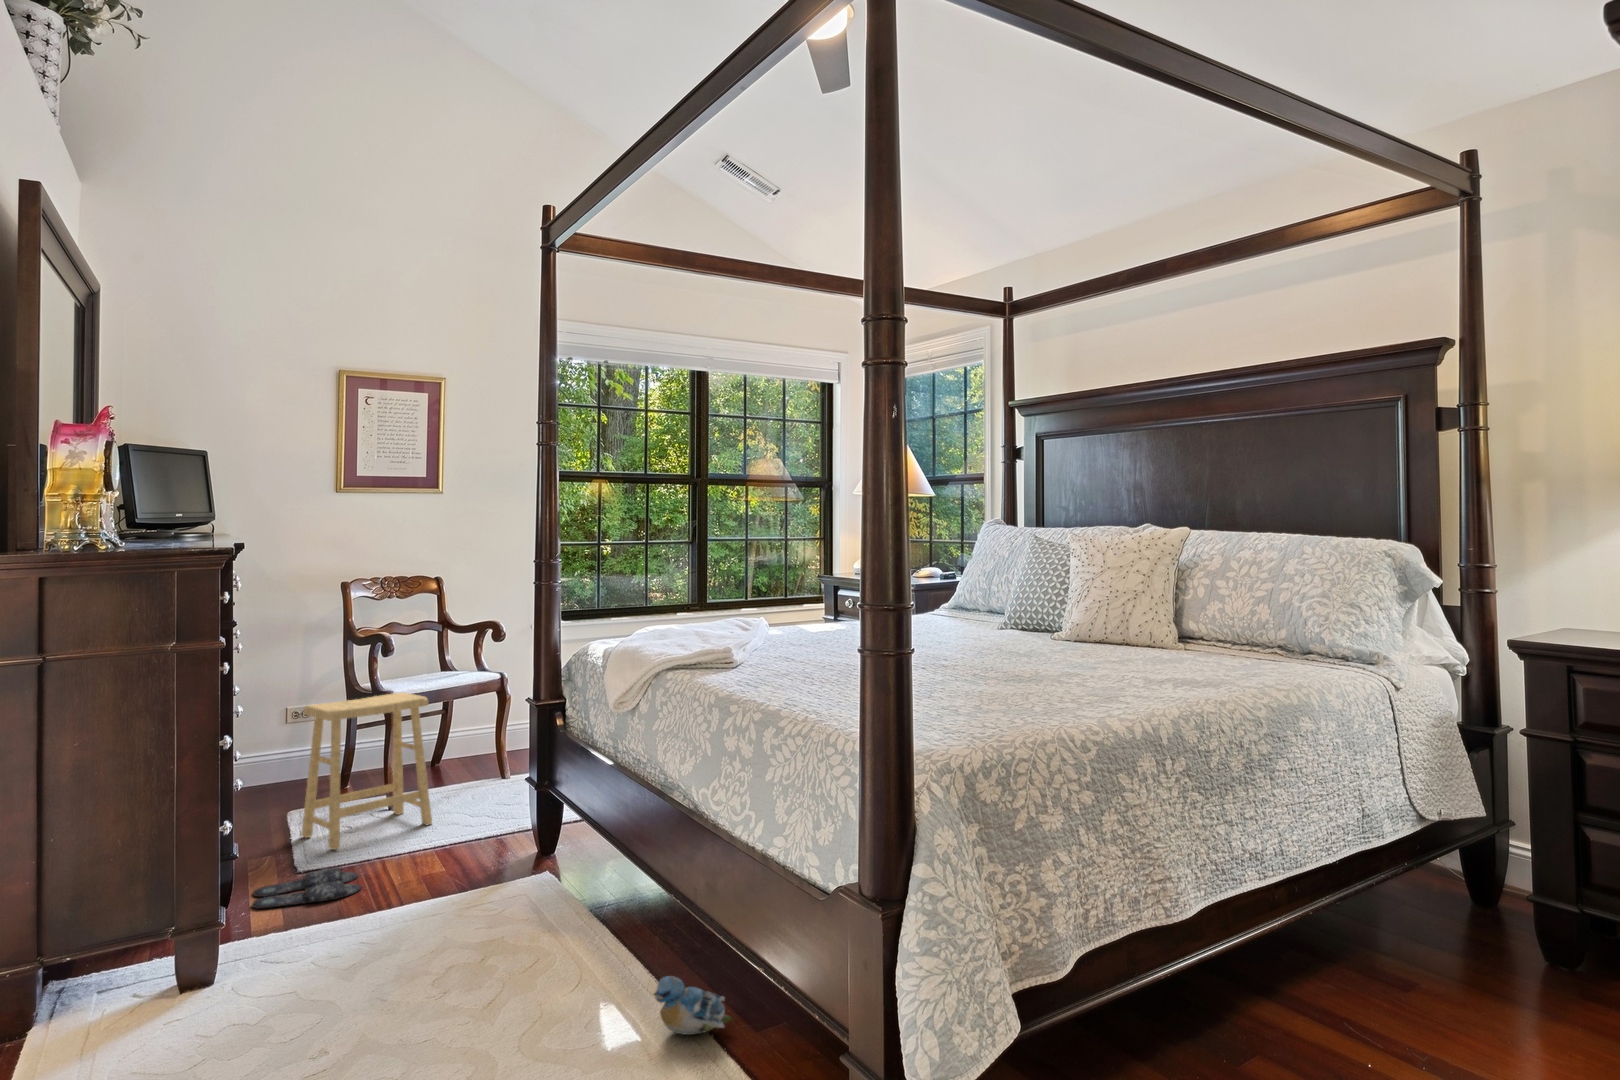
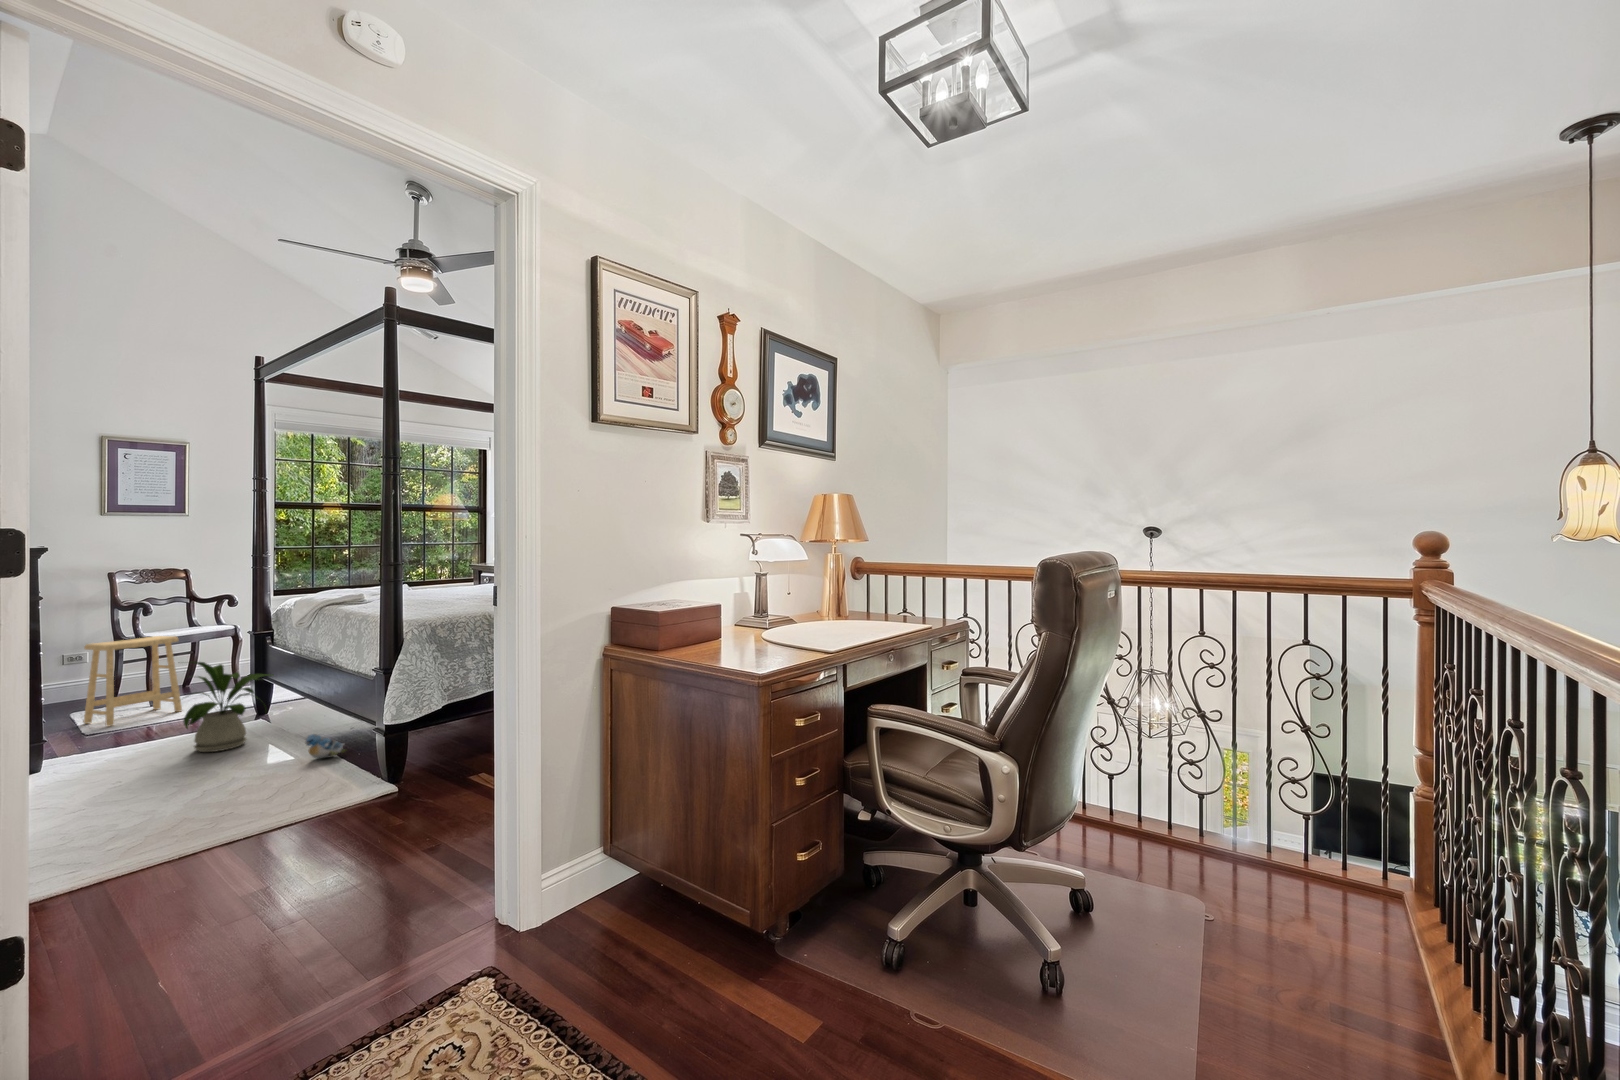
house plant: none [426,777,583,962] -> present [184,662,269,752]
slippers: present [252,868,361,909] -> none [54,731,132,751]

